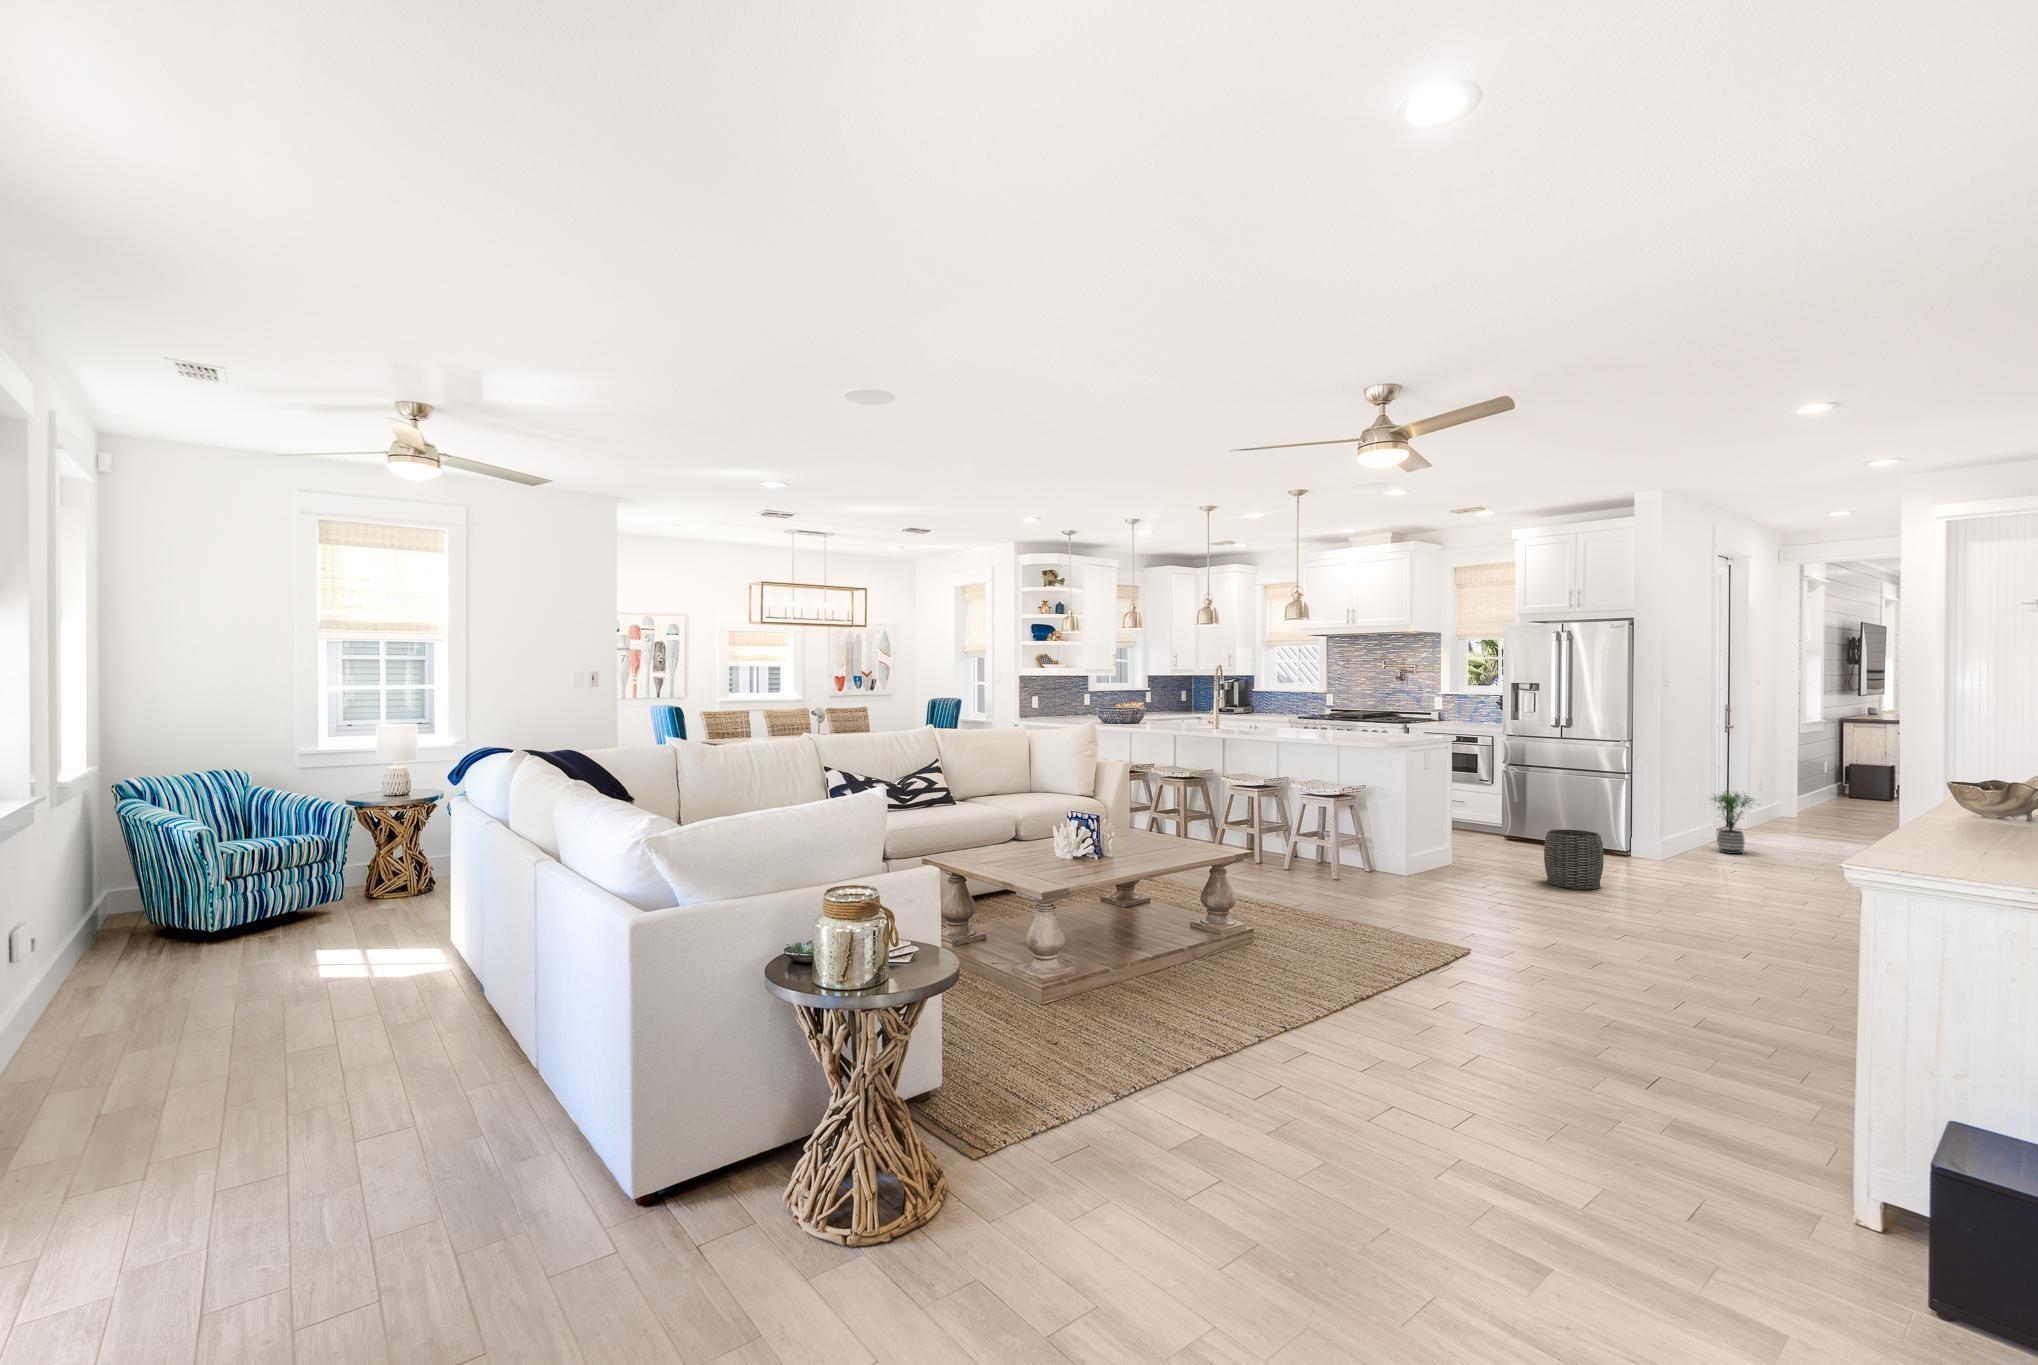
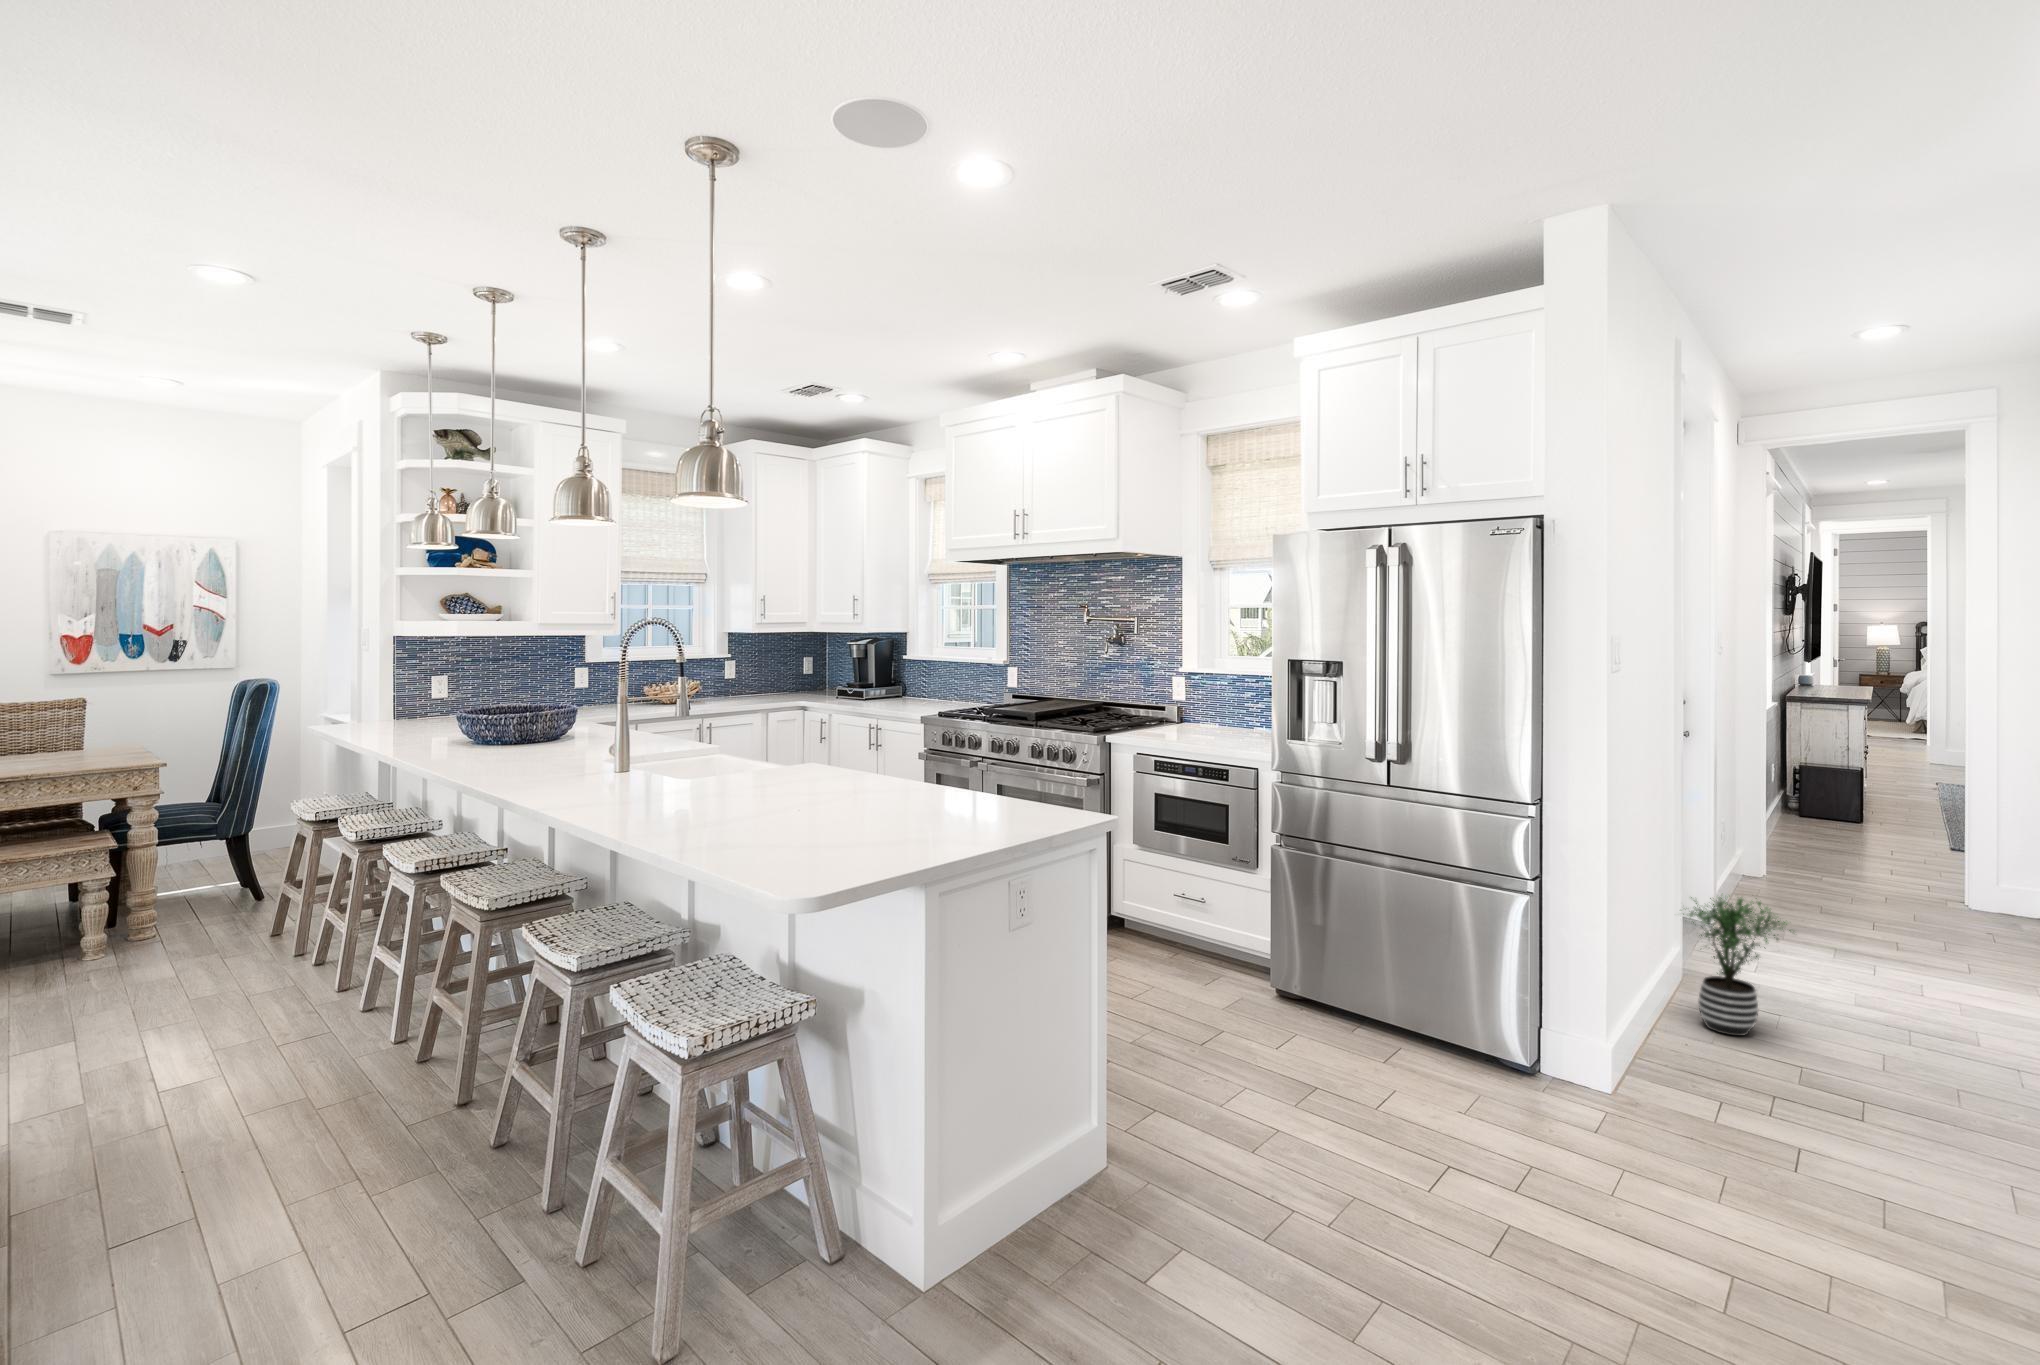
woven basket: present [1544,829,1604,889] -> none [1324,1091,1486,1313]

